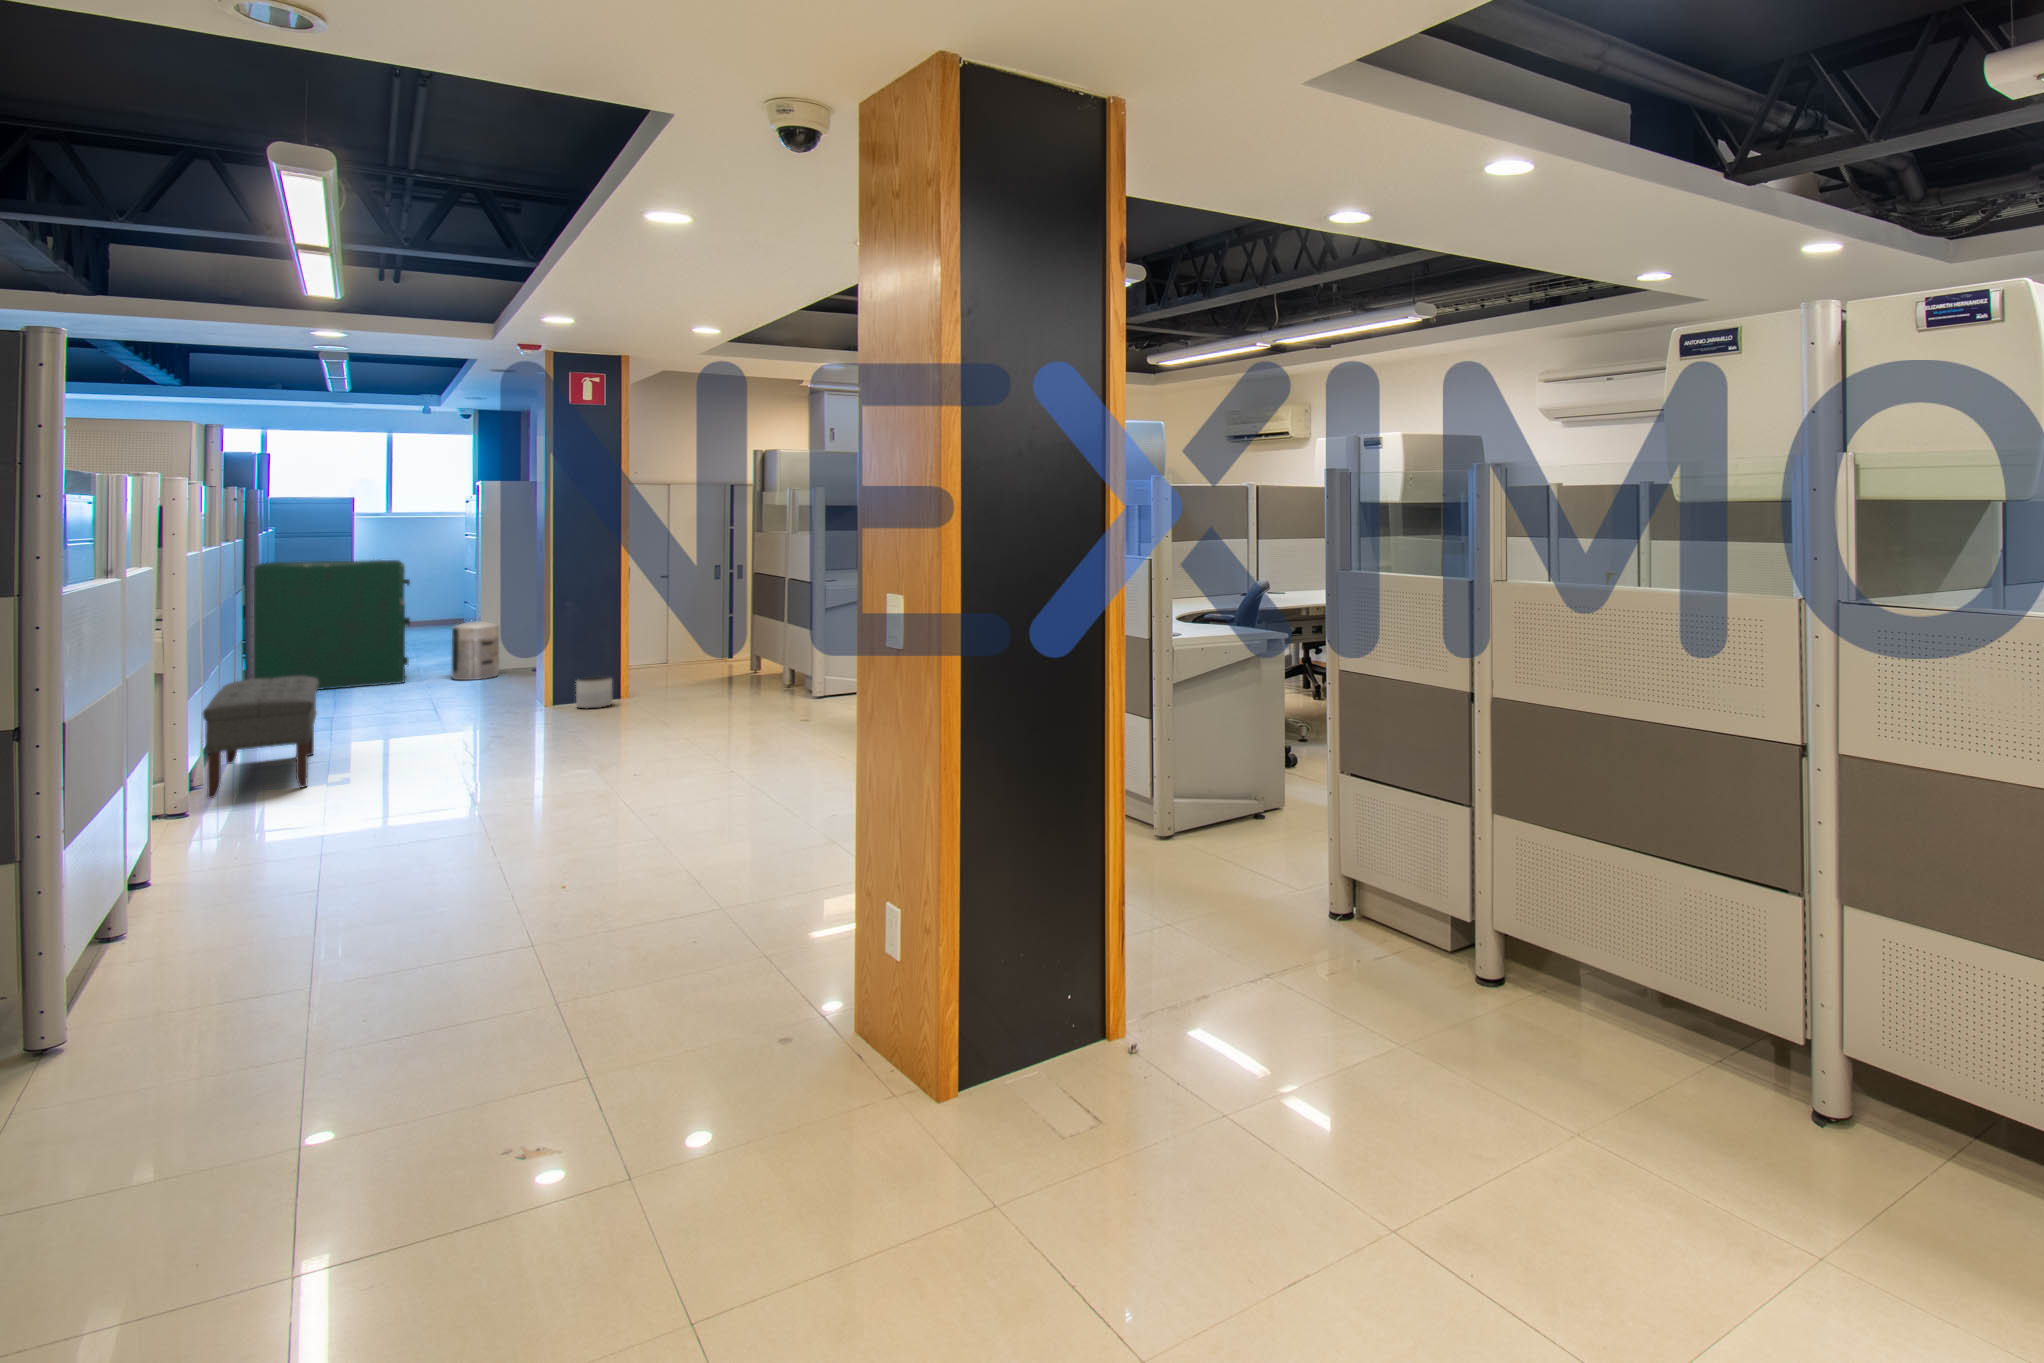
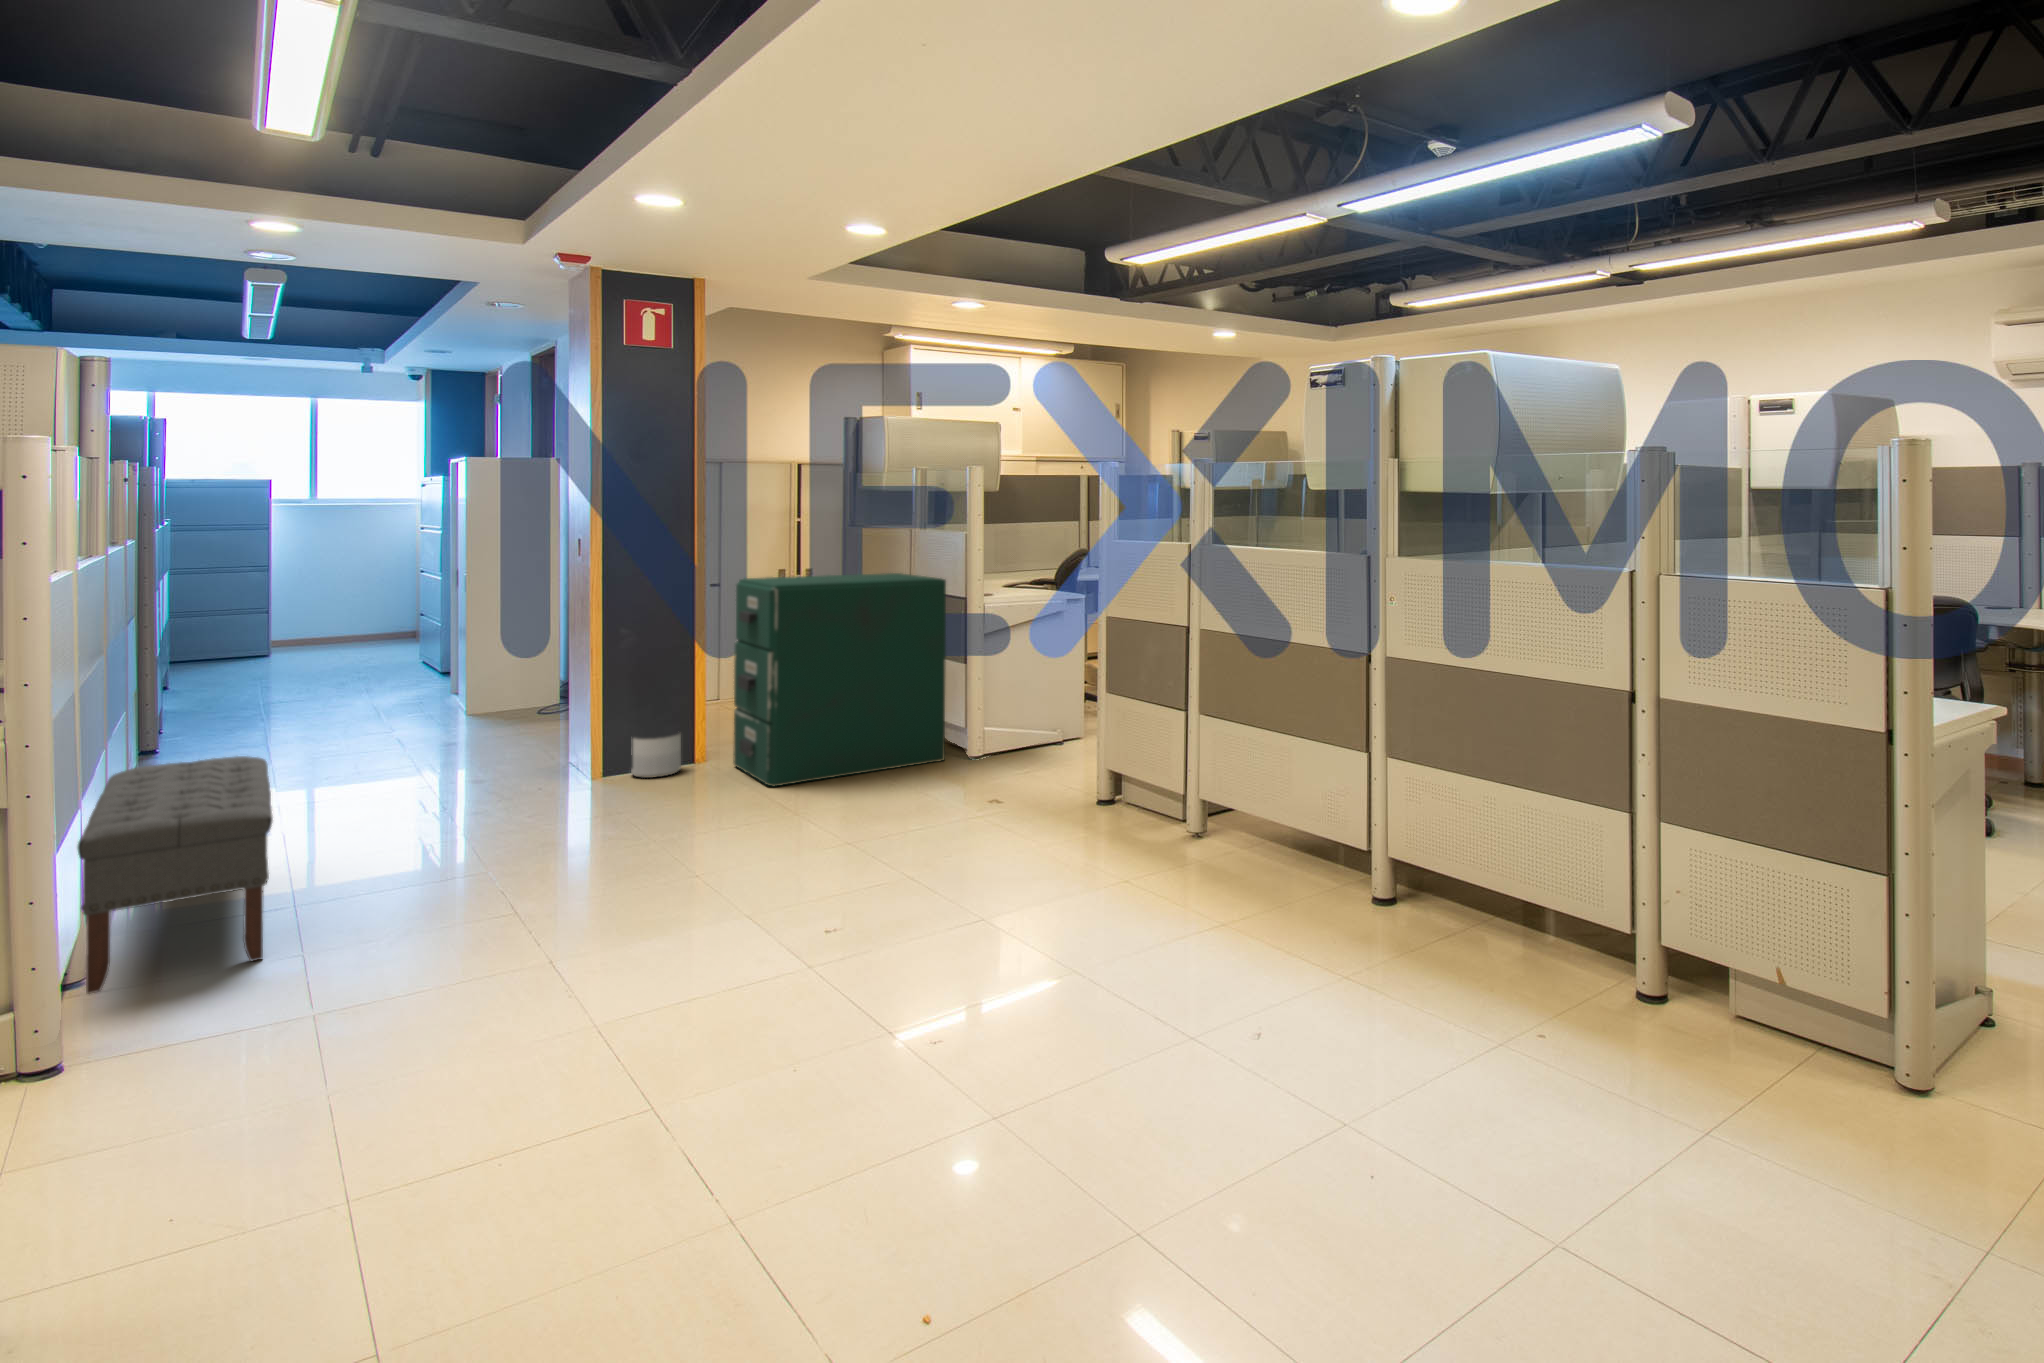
filing cabinet: present [254,560,410,690] -> present [733,573,946,786]
waste bin: present [451,621,499,680] -> none [428,643,493,727]

